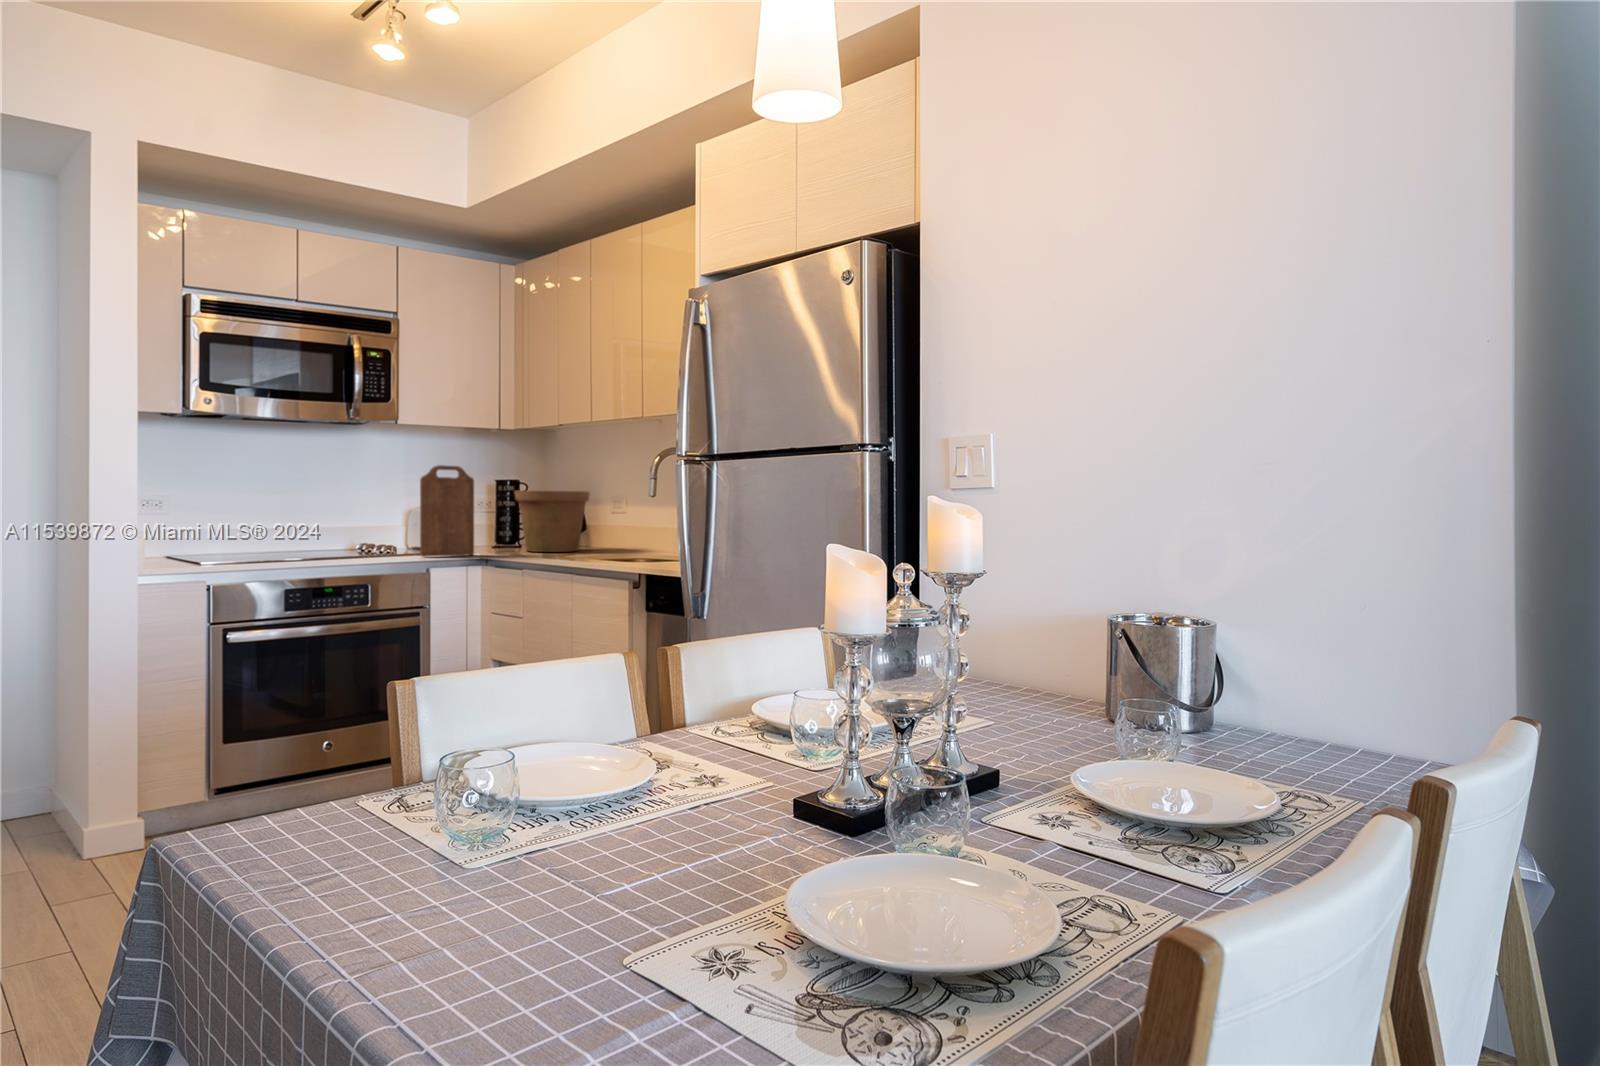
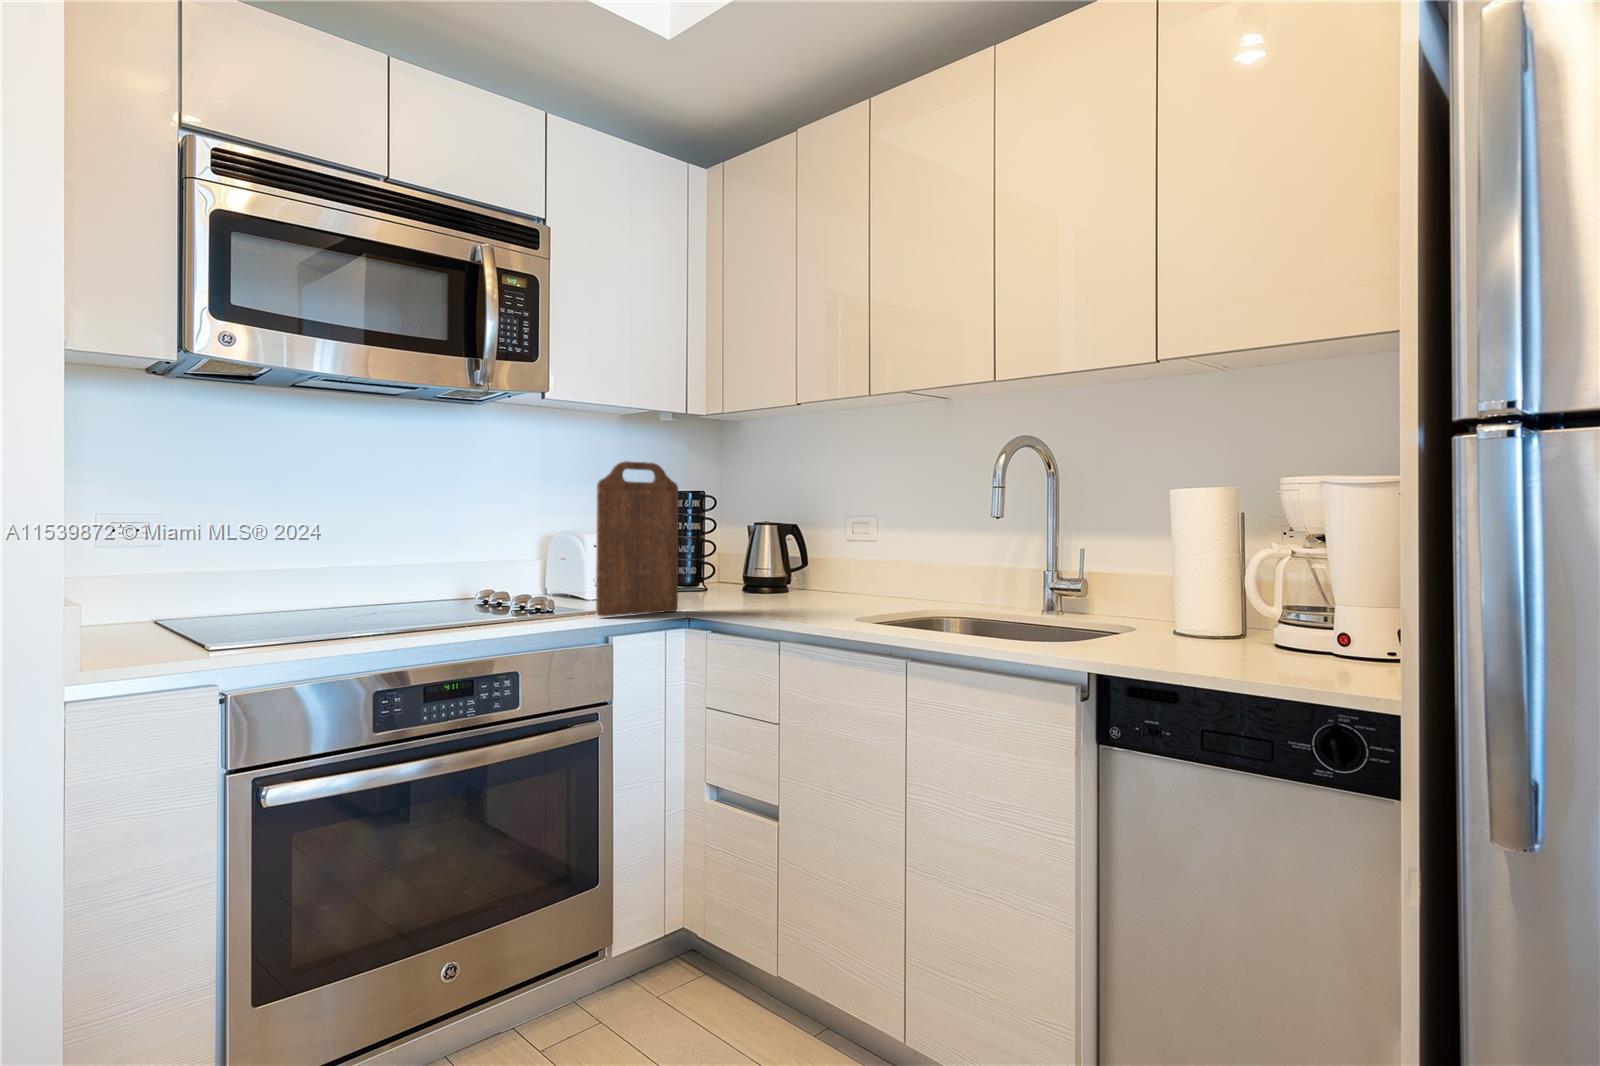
flower pot: present [515,491,590,552] -> none [725,505,840,603]

